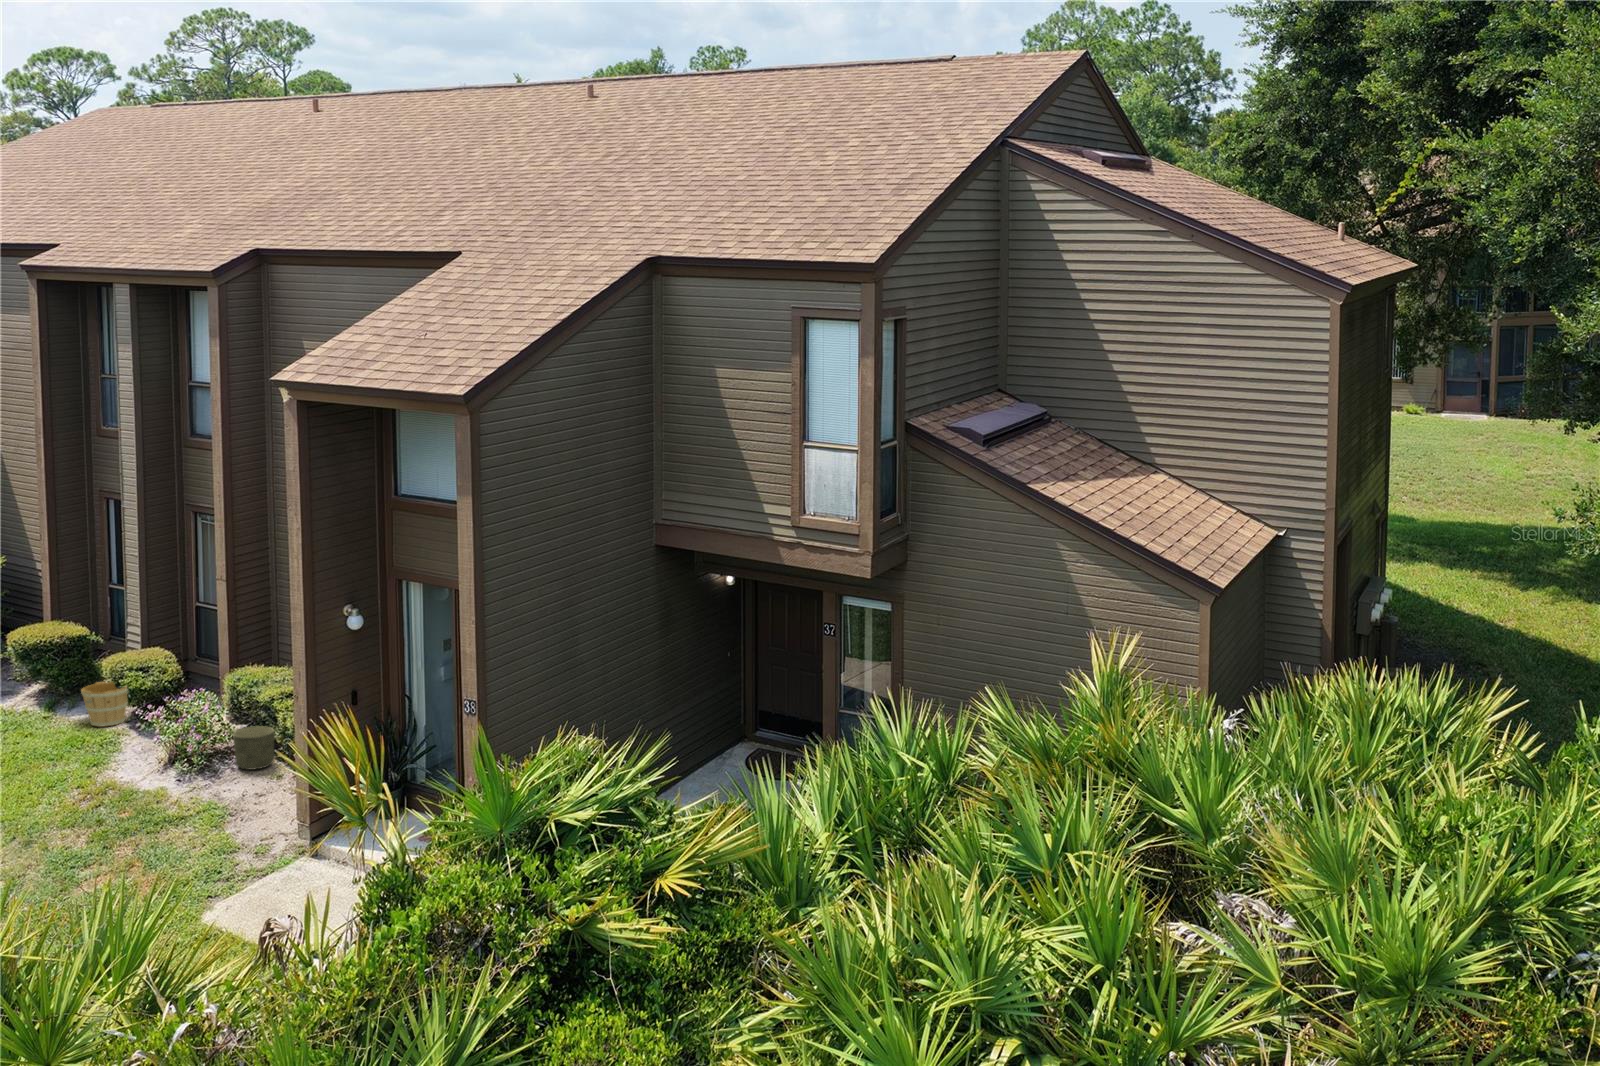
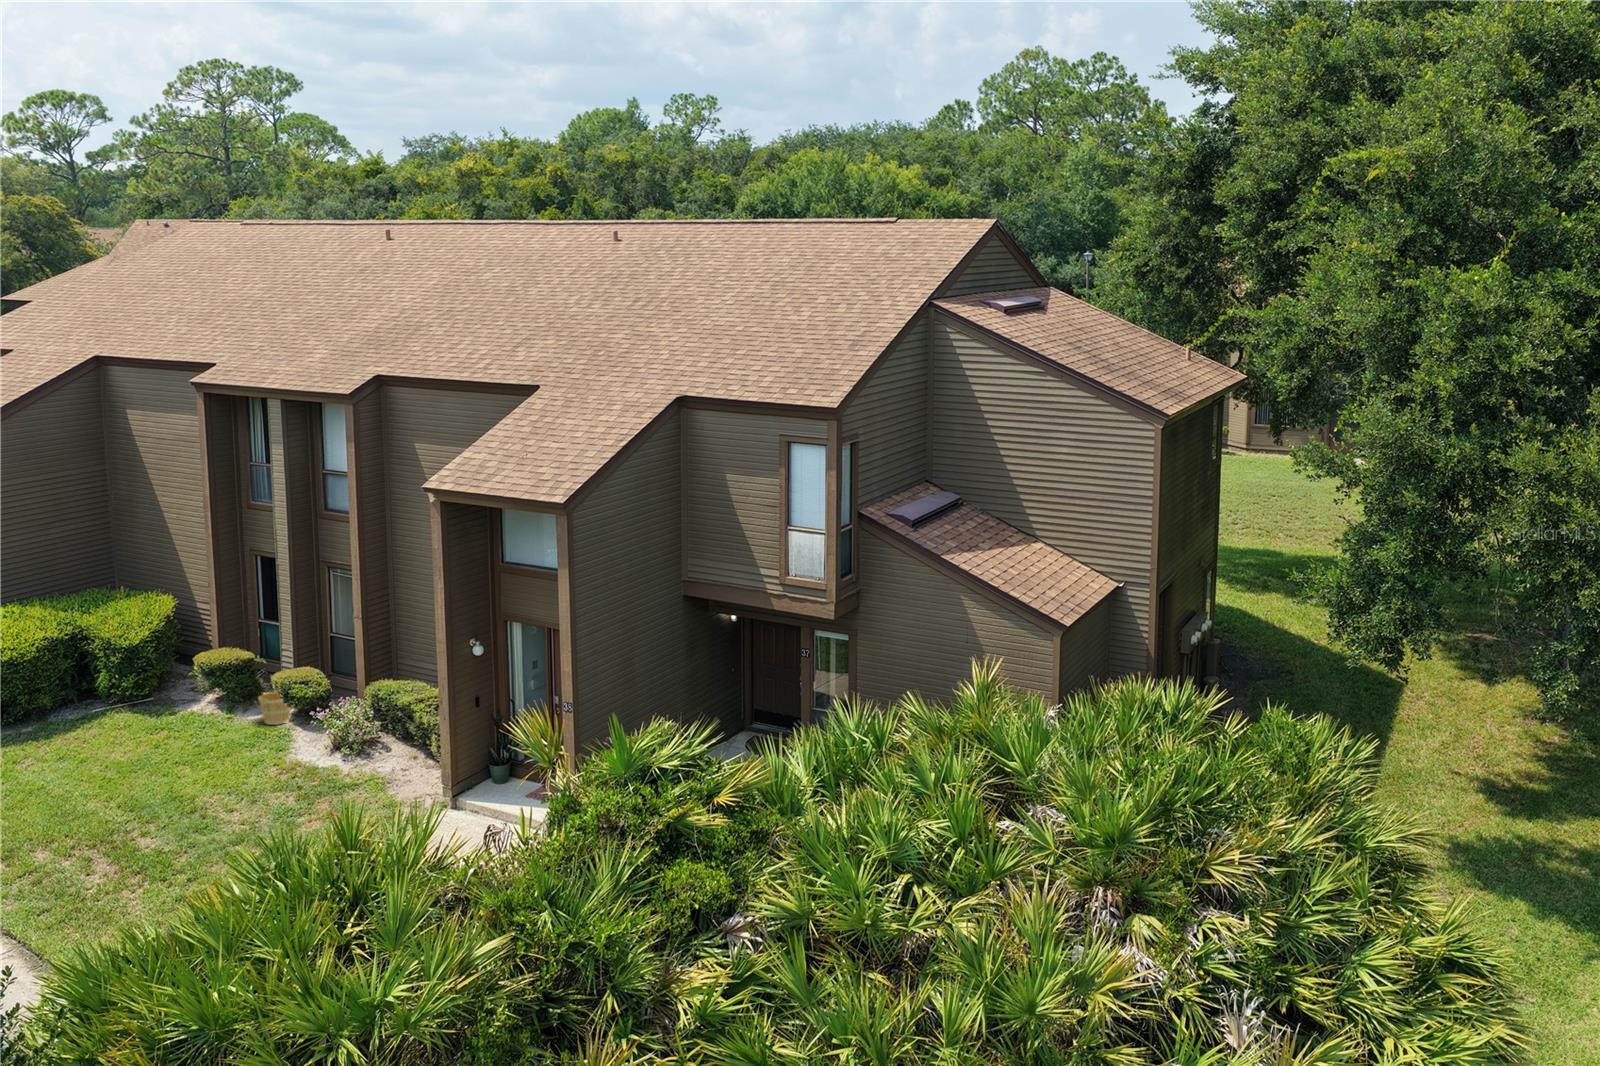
planter: present [233,726,274,770] -> none [380,723,409,754]

